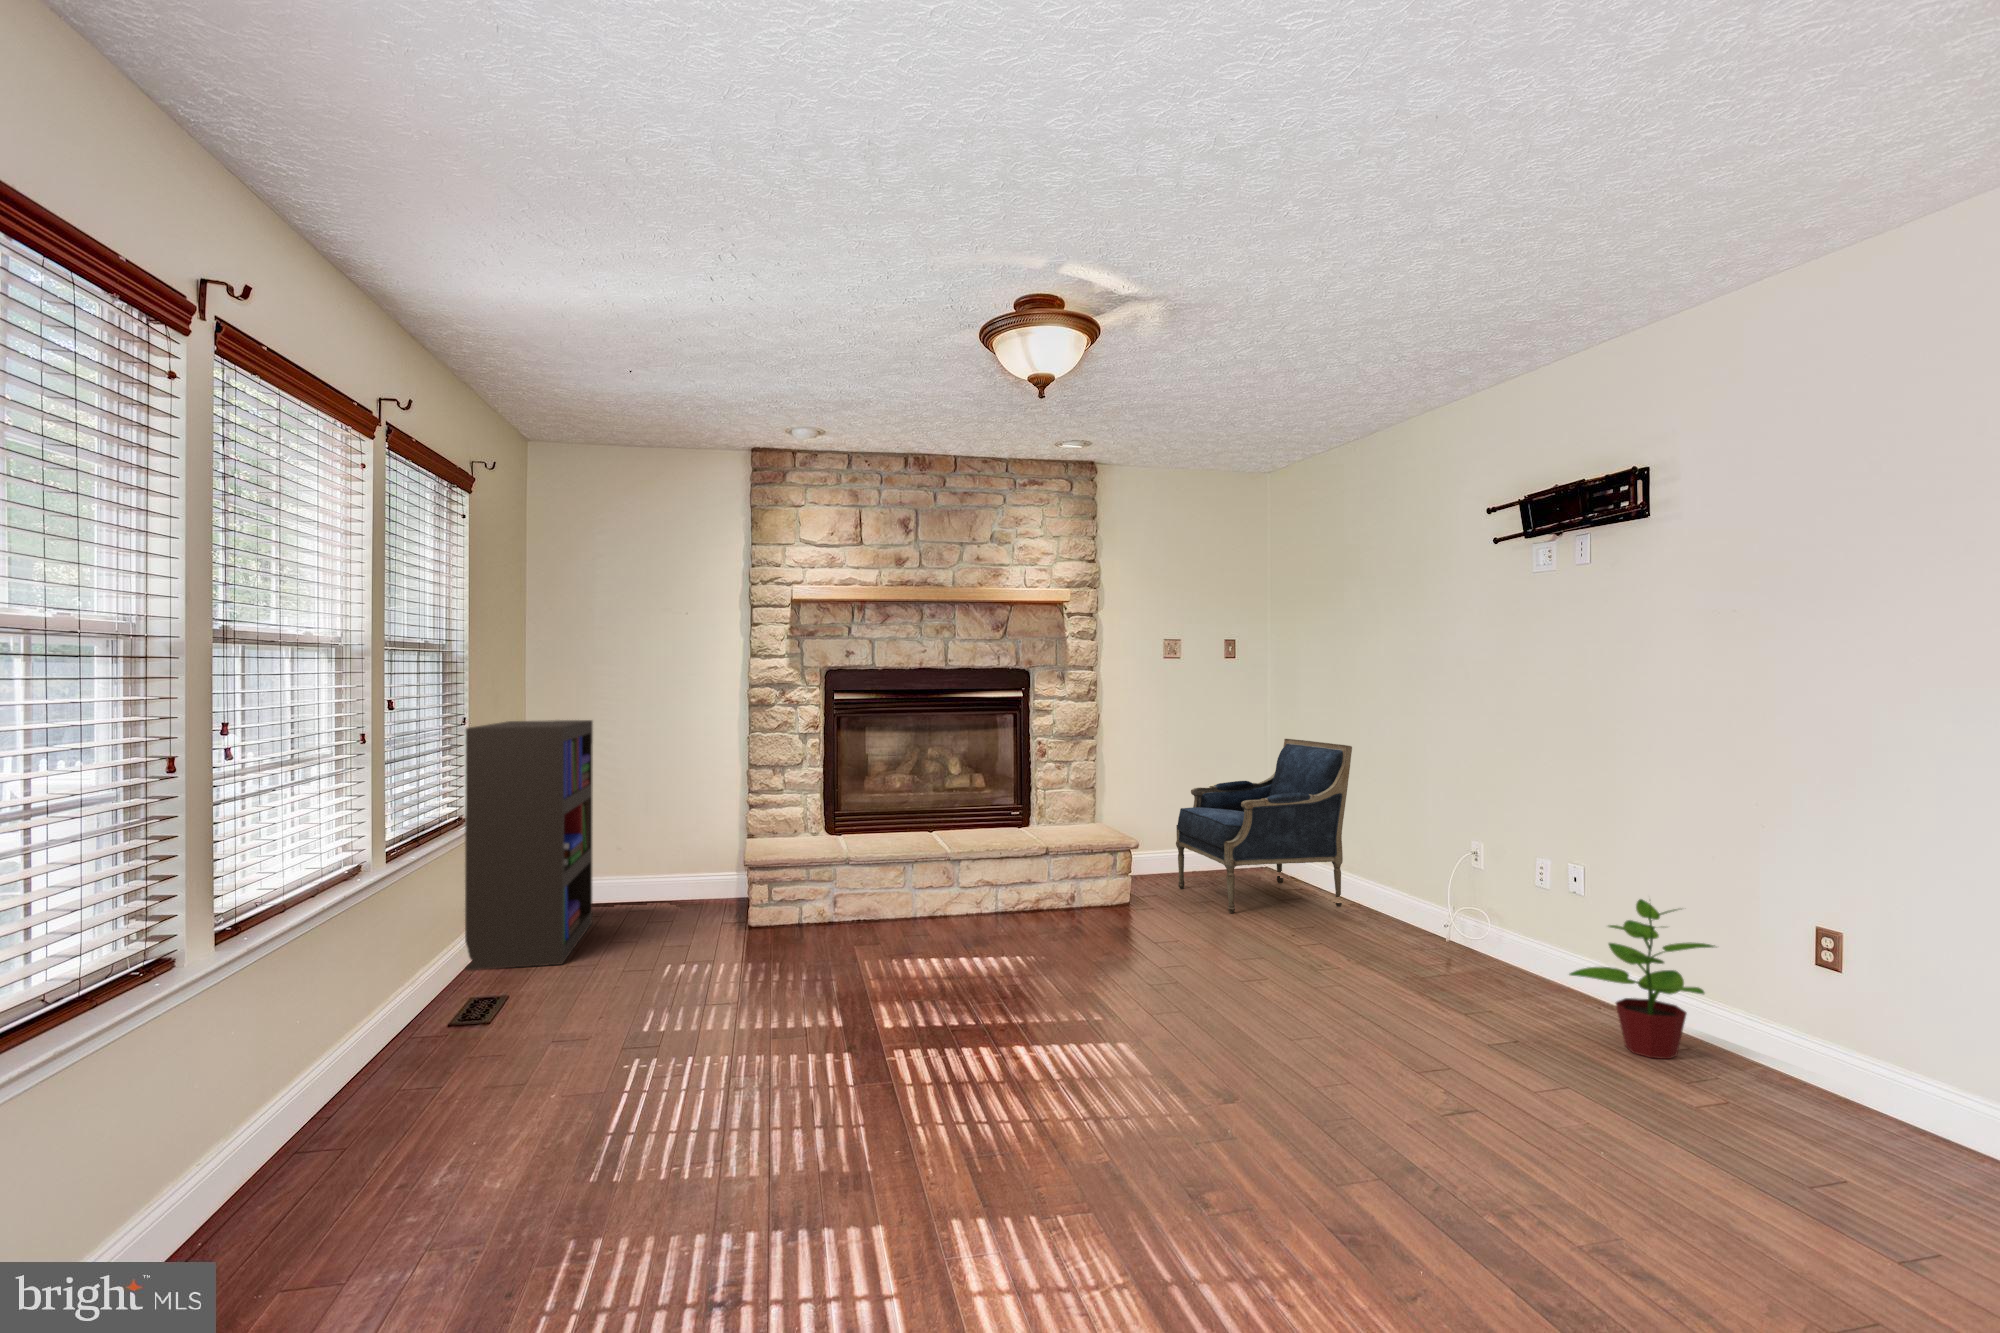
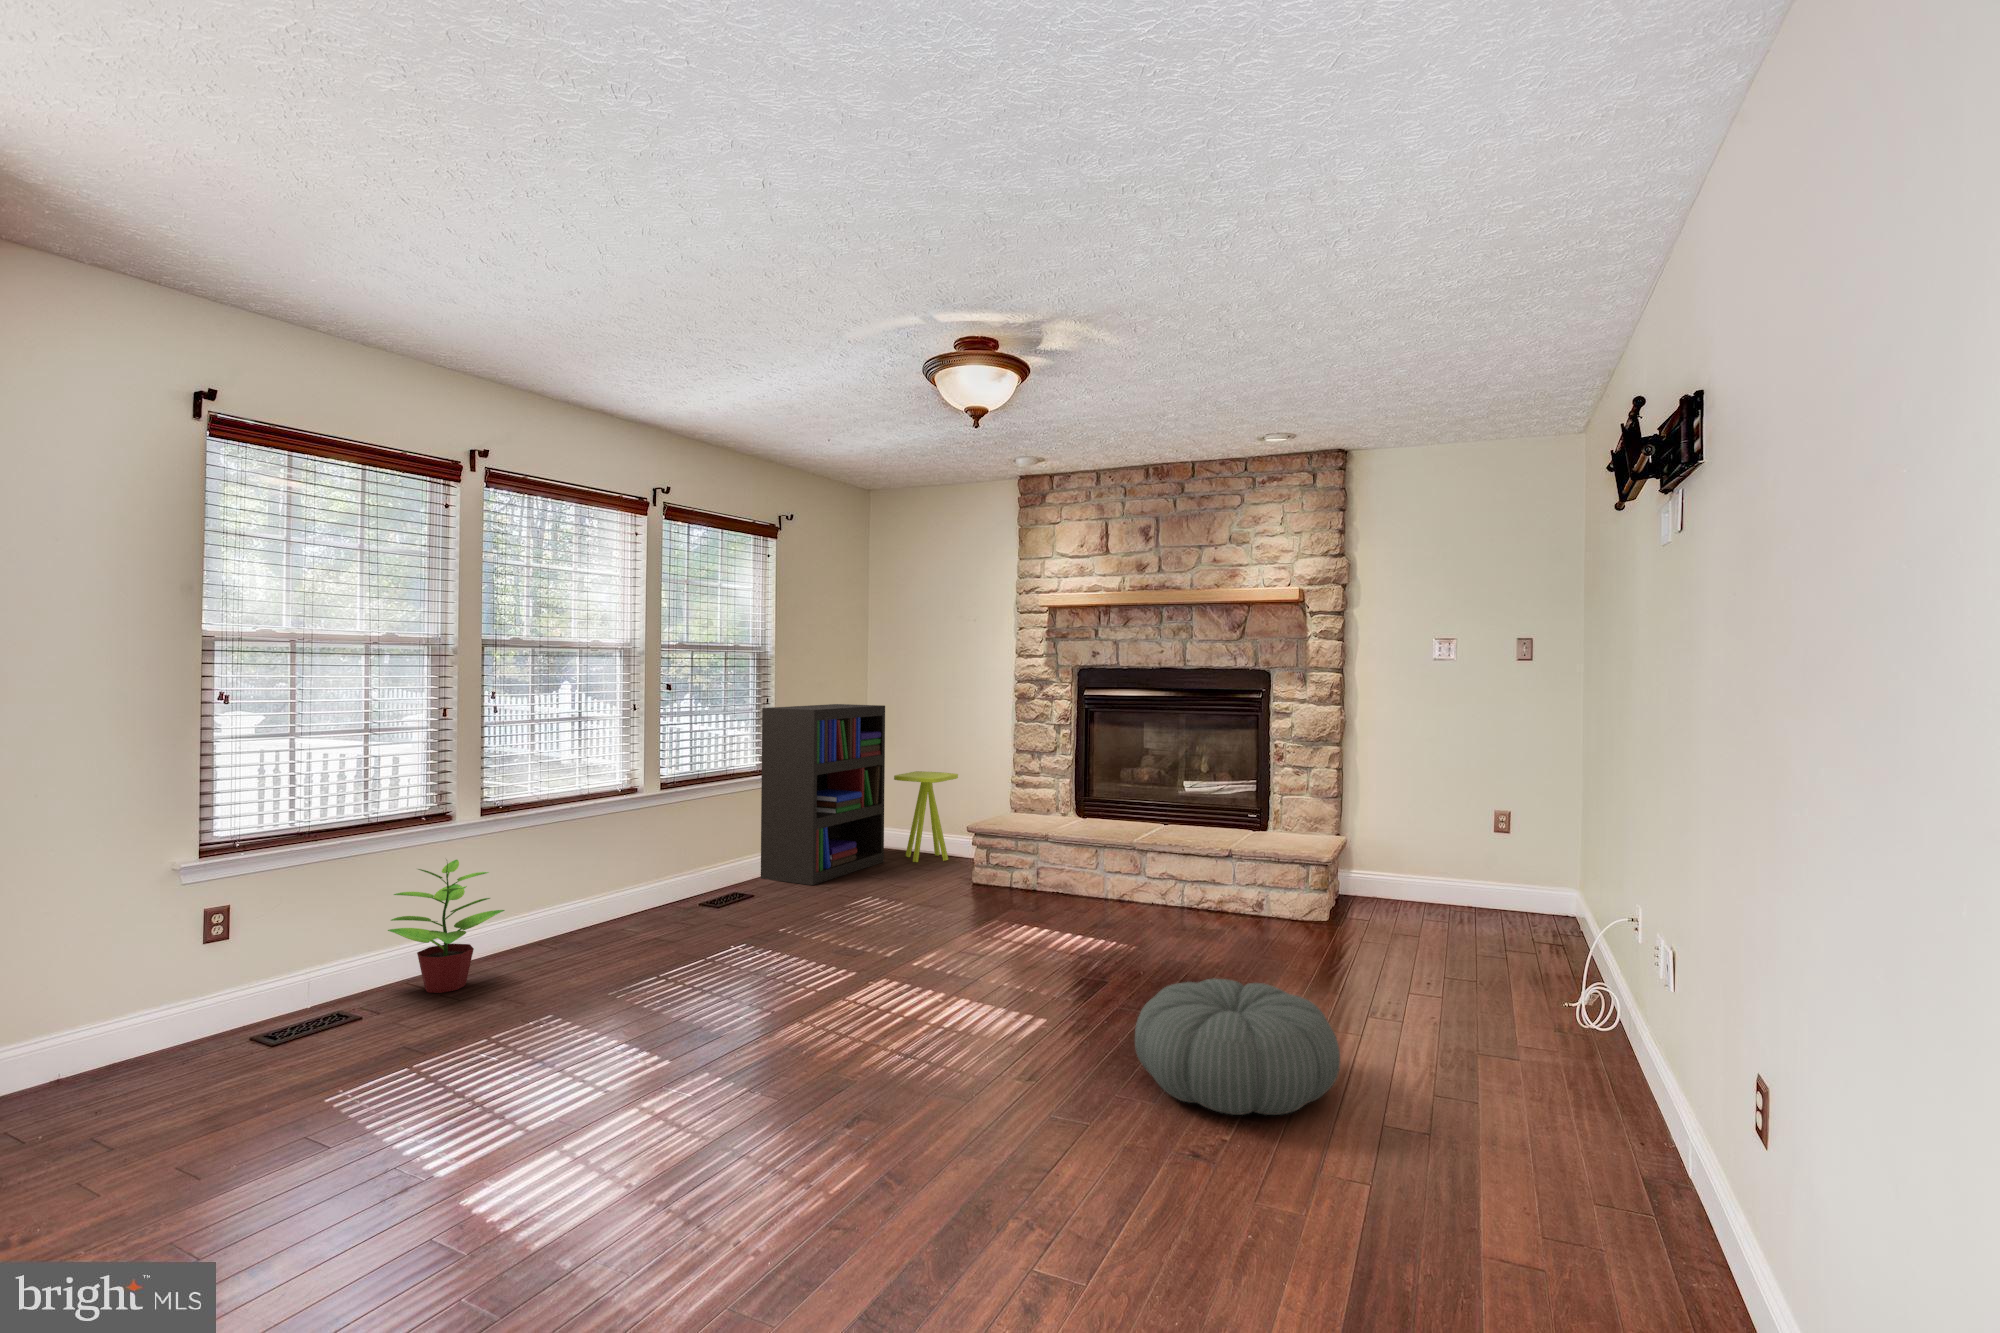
armchair: present [1176,739,1352,913] -> none [1408,759,1597,972]
side table: none [600,801,673,917] -> present [894,771,958,862]
potted plant: present [1570,899,1715,1059] -> present [388,860,505,993]
pouf: none [1252,946,1445,1062] -> present [1135,979,1340,1115]

